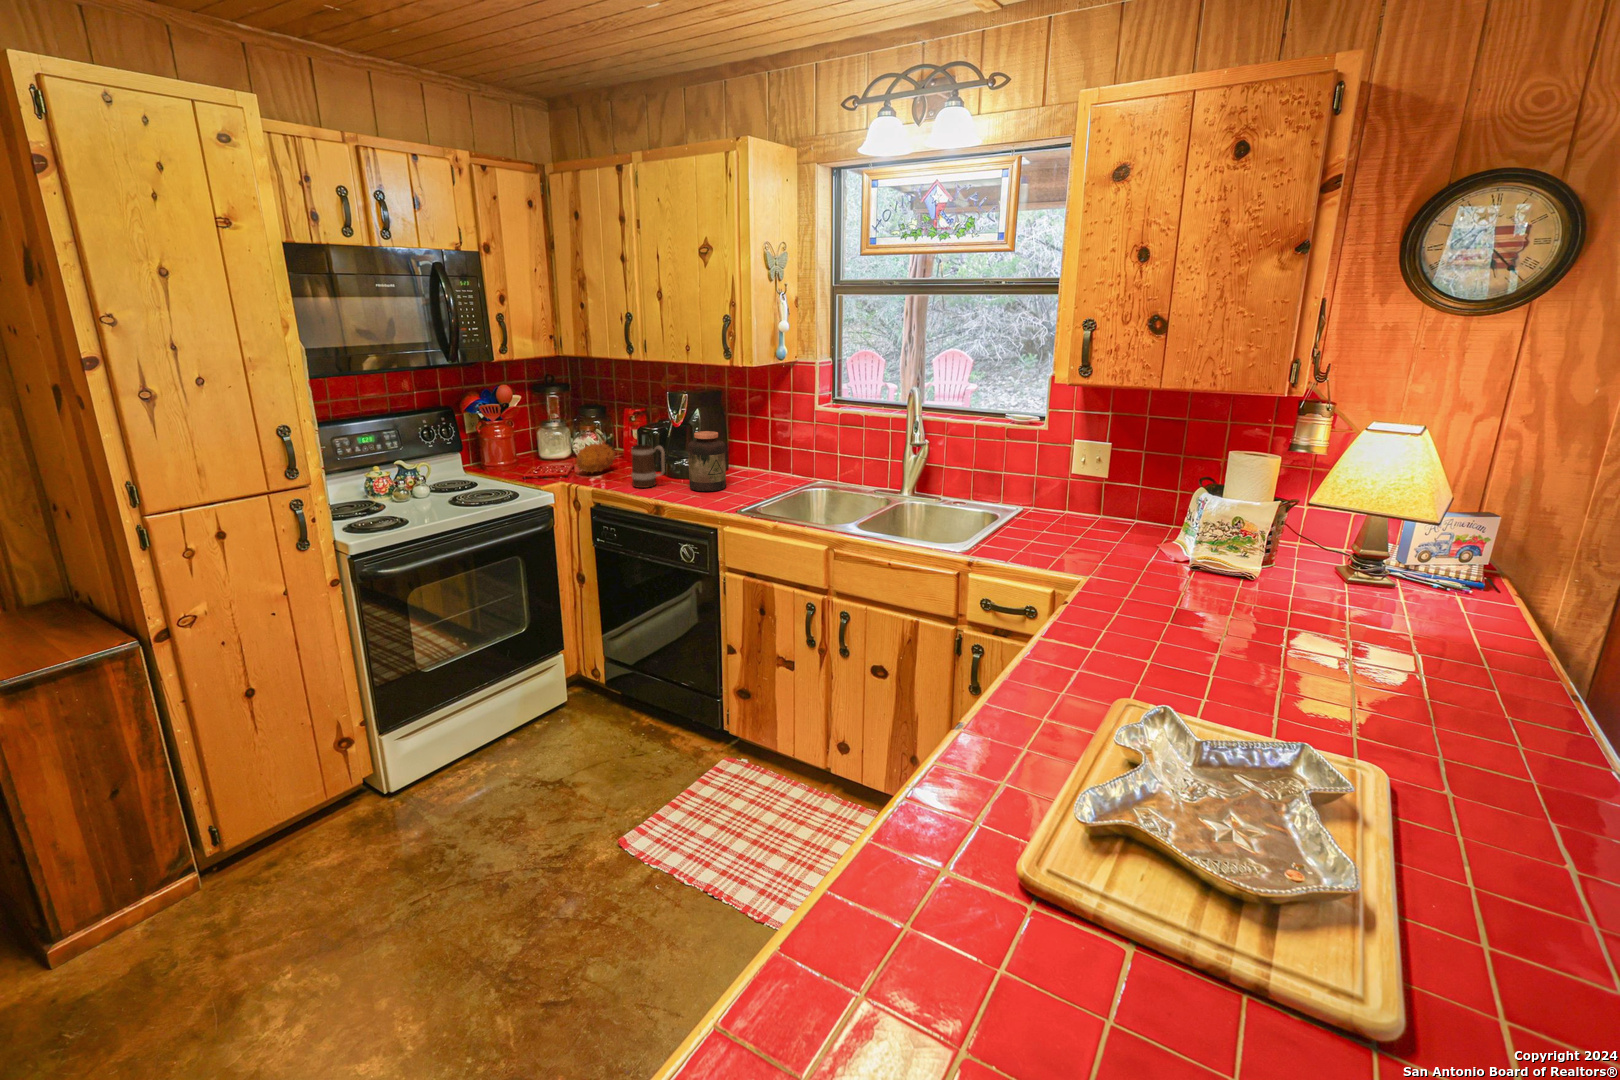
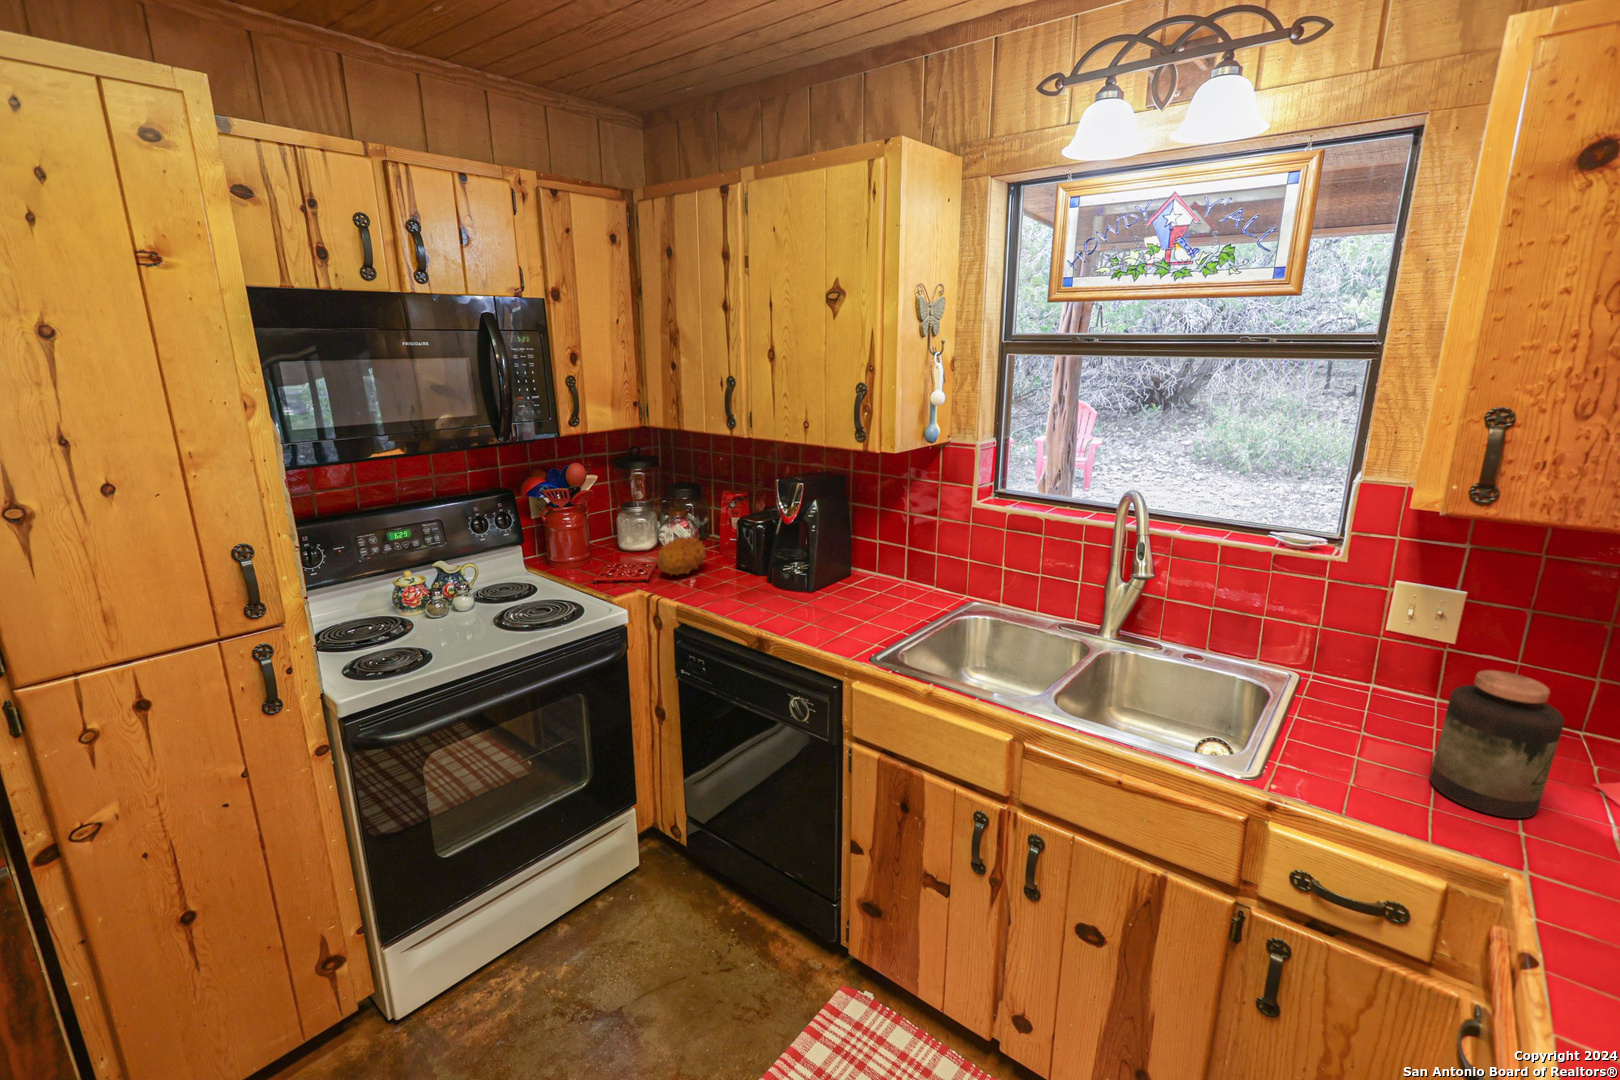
jar: present [688,431,726,491] -> present [1430,670,1564,818]
mug: present [631,445,665,488] -> none [726,546,770,604]

